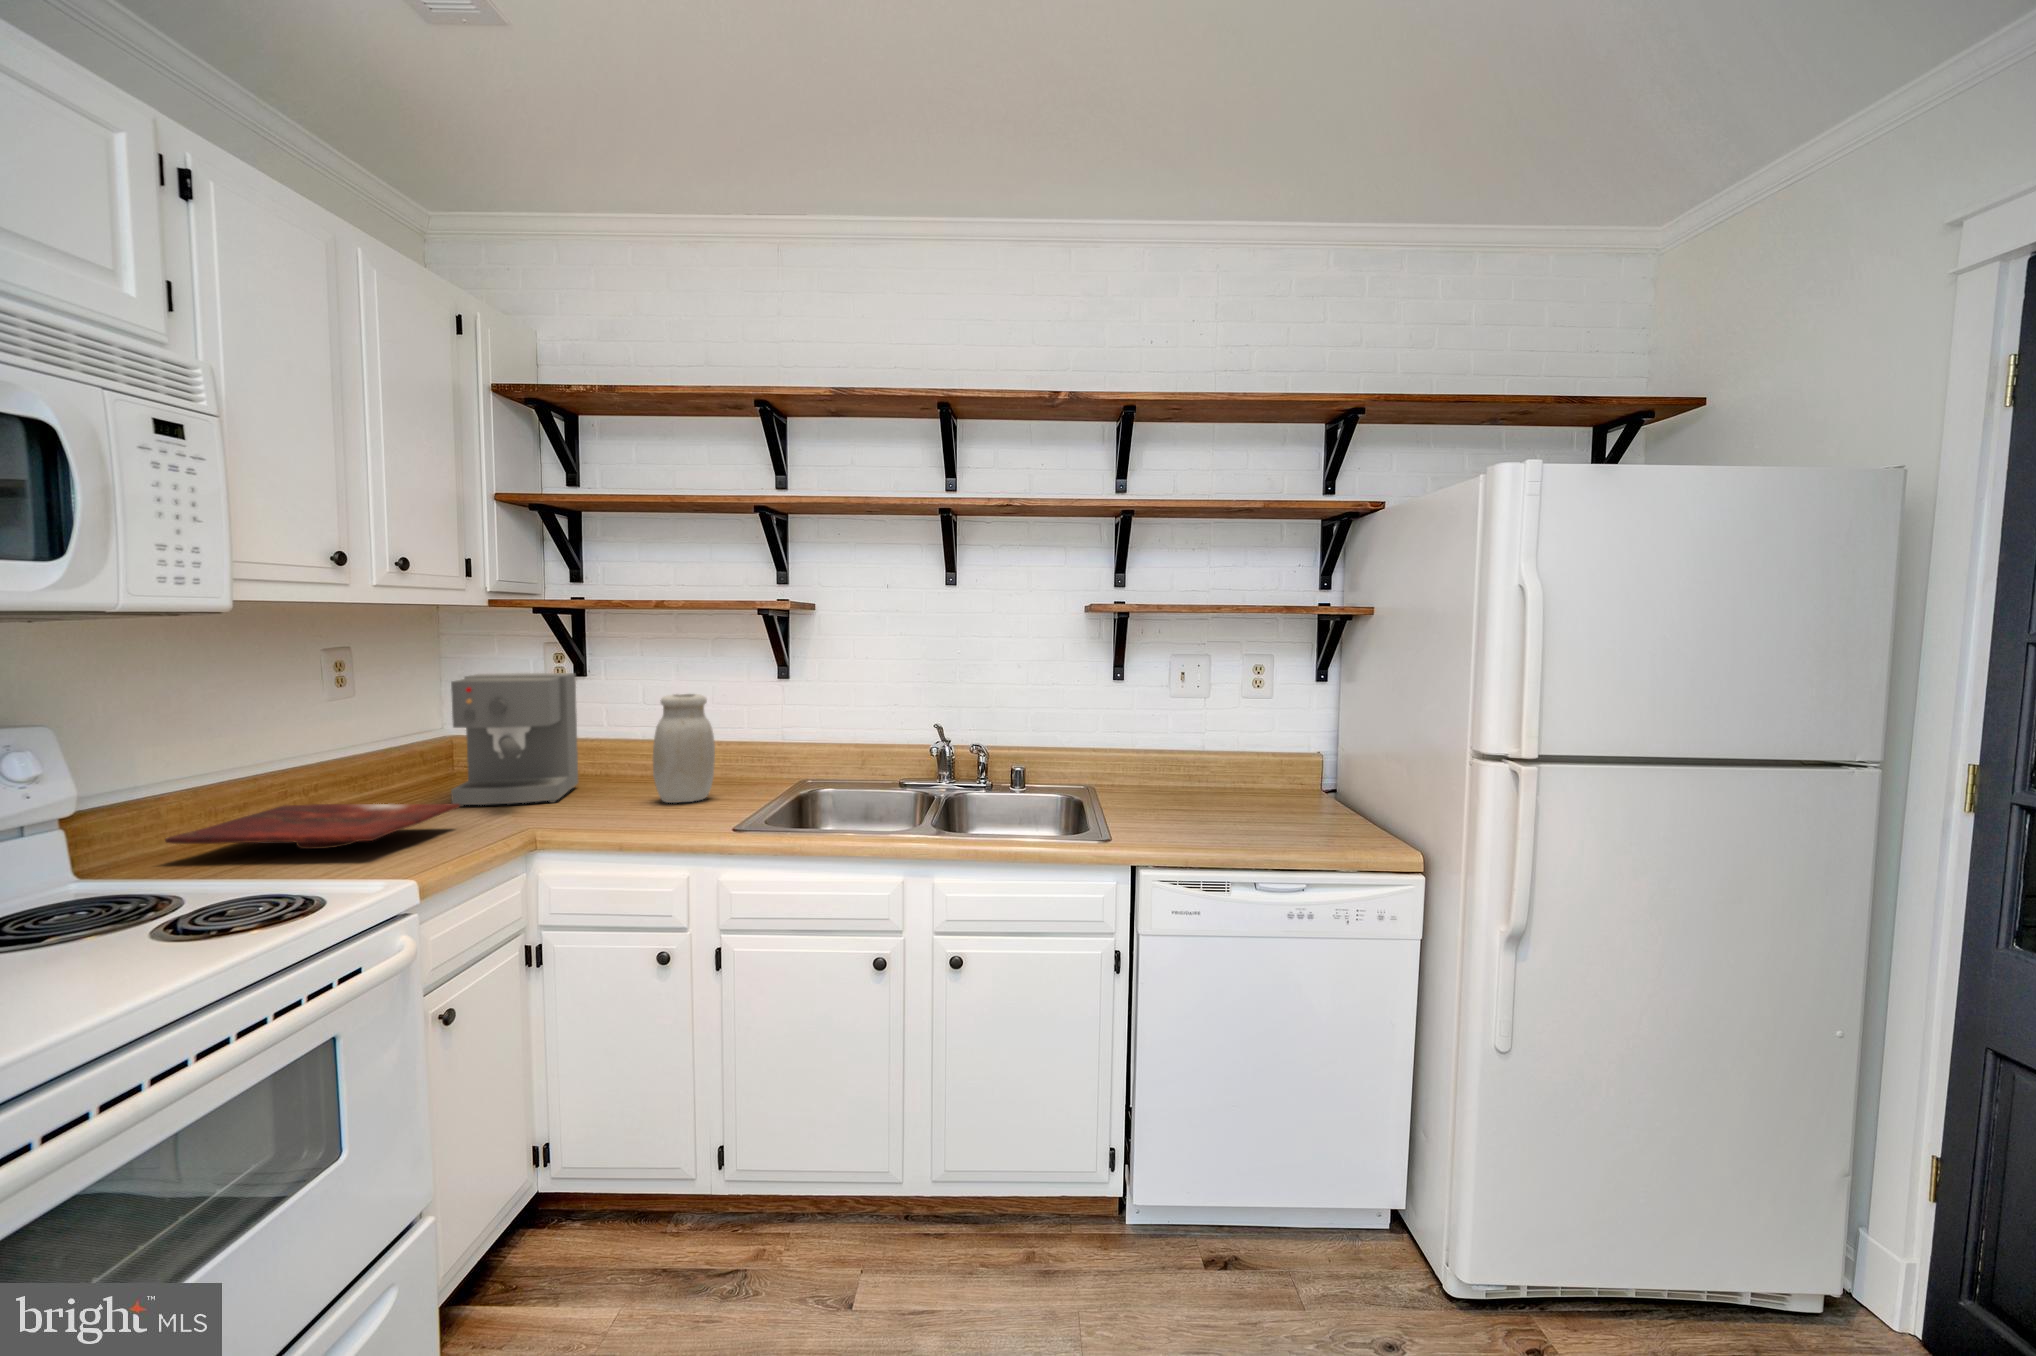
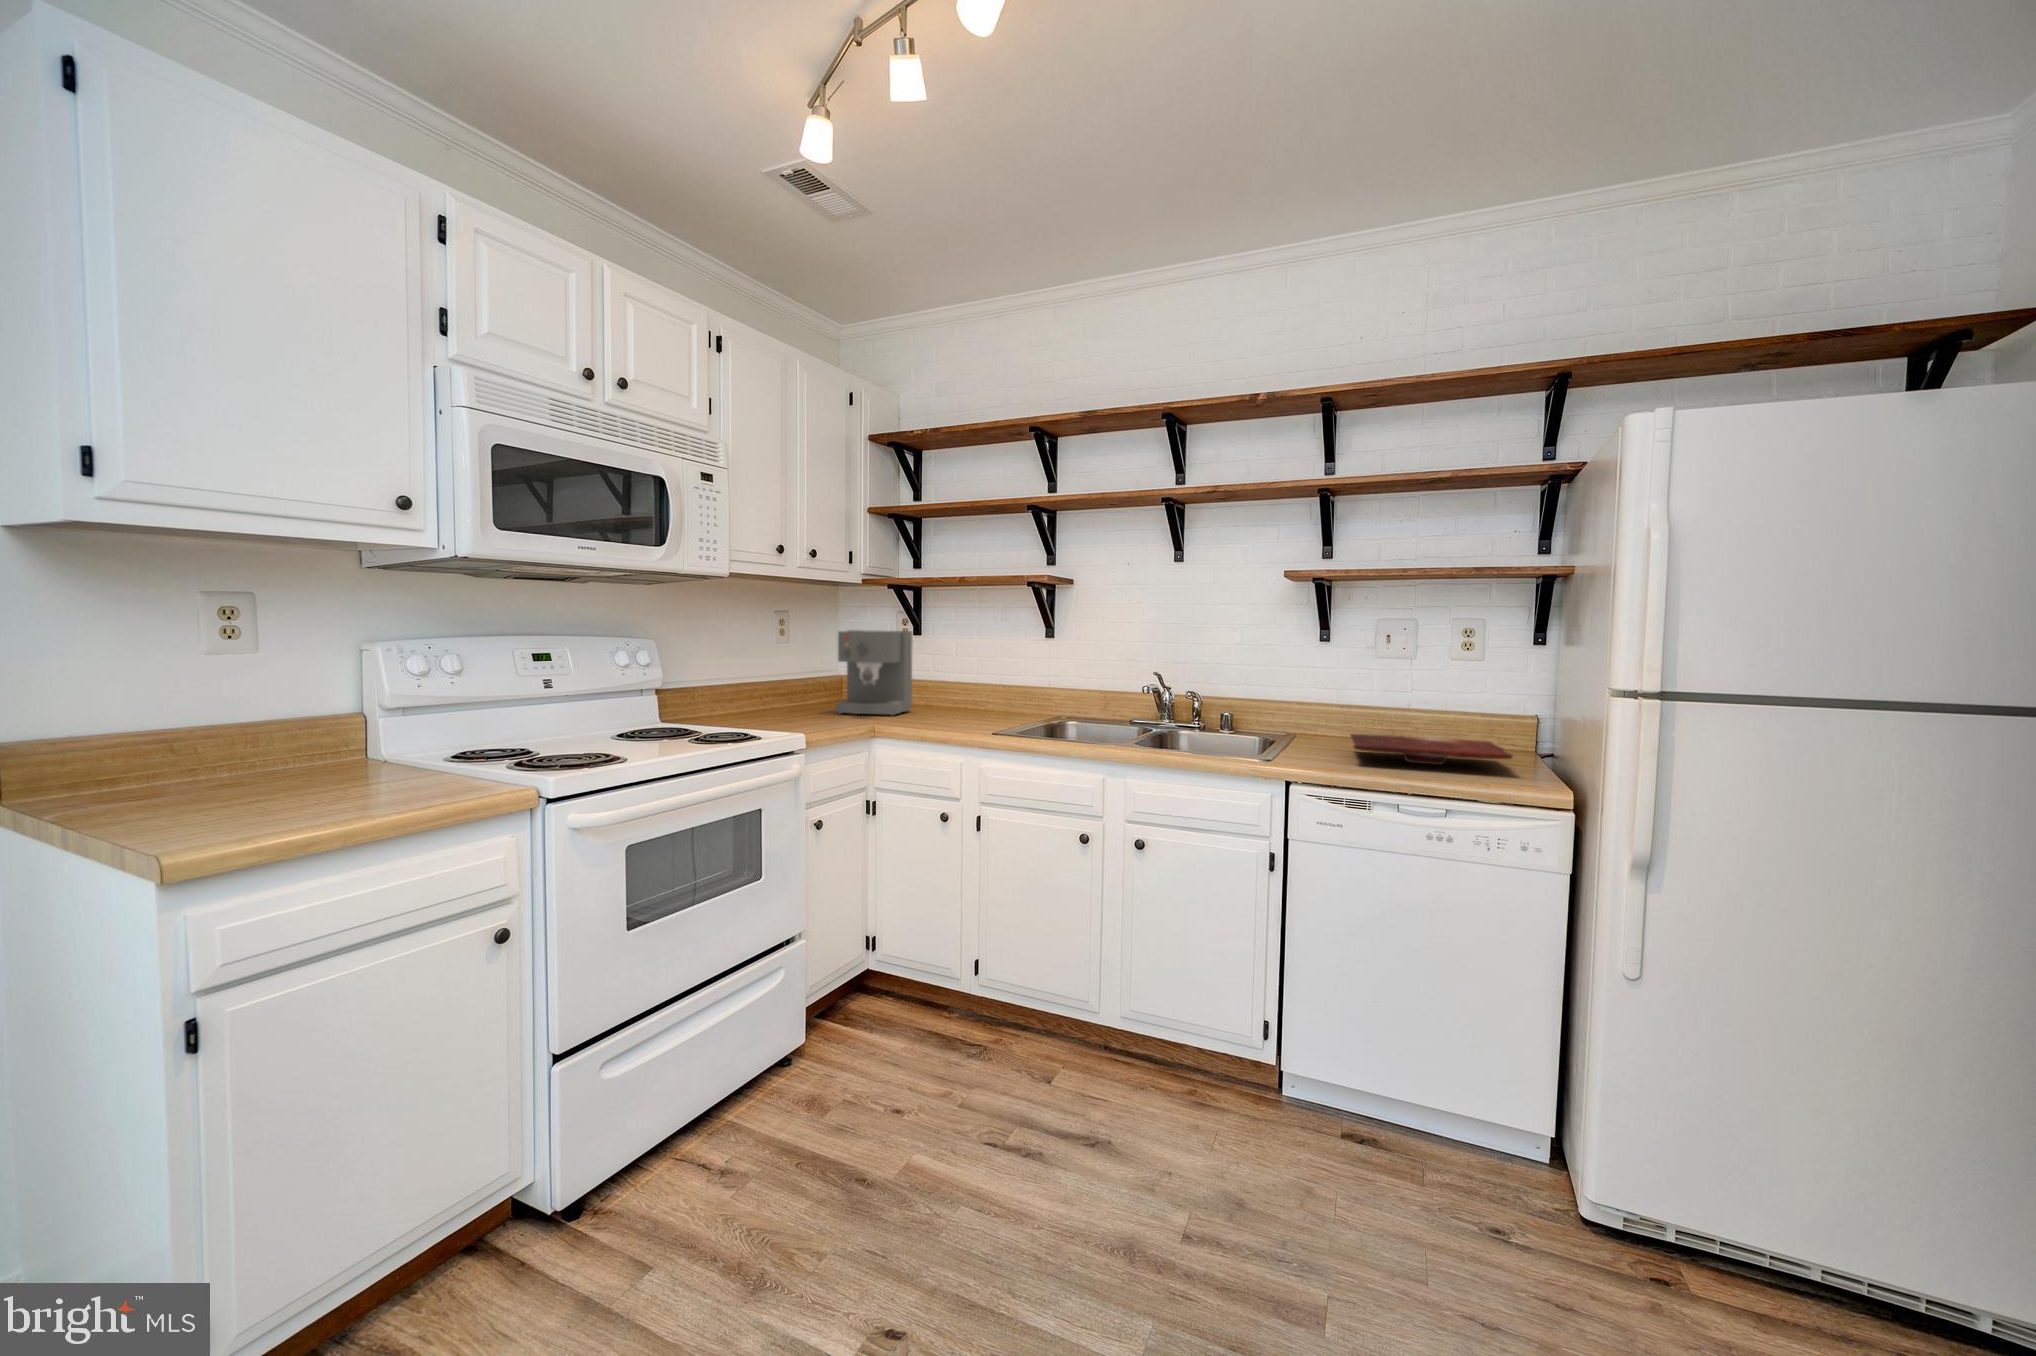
jar: present [653,694,715,803] -> none [952,644,994,721]
cutting board: present [165,804,460,849] -> present [1350,734,1513,765]

